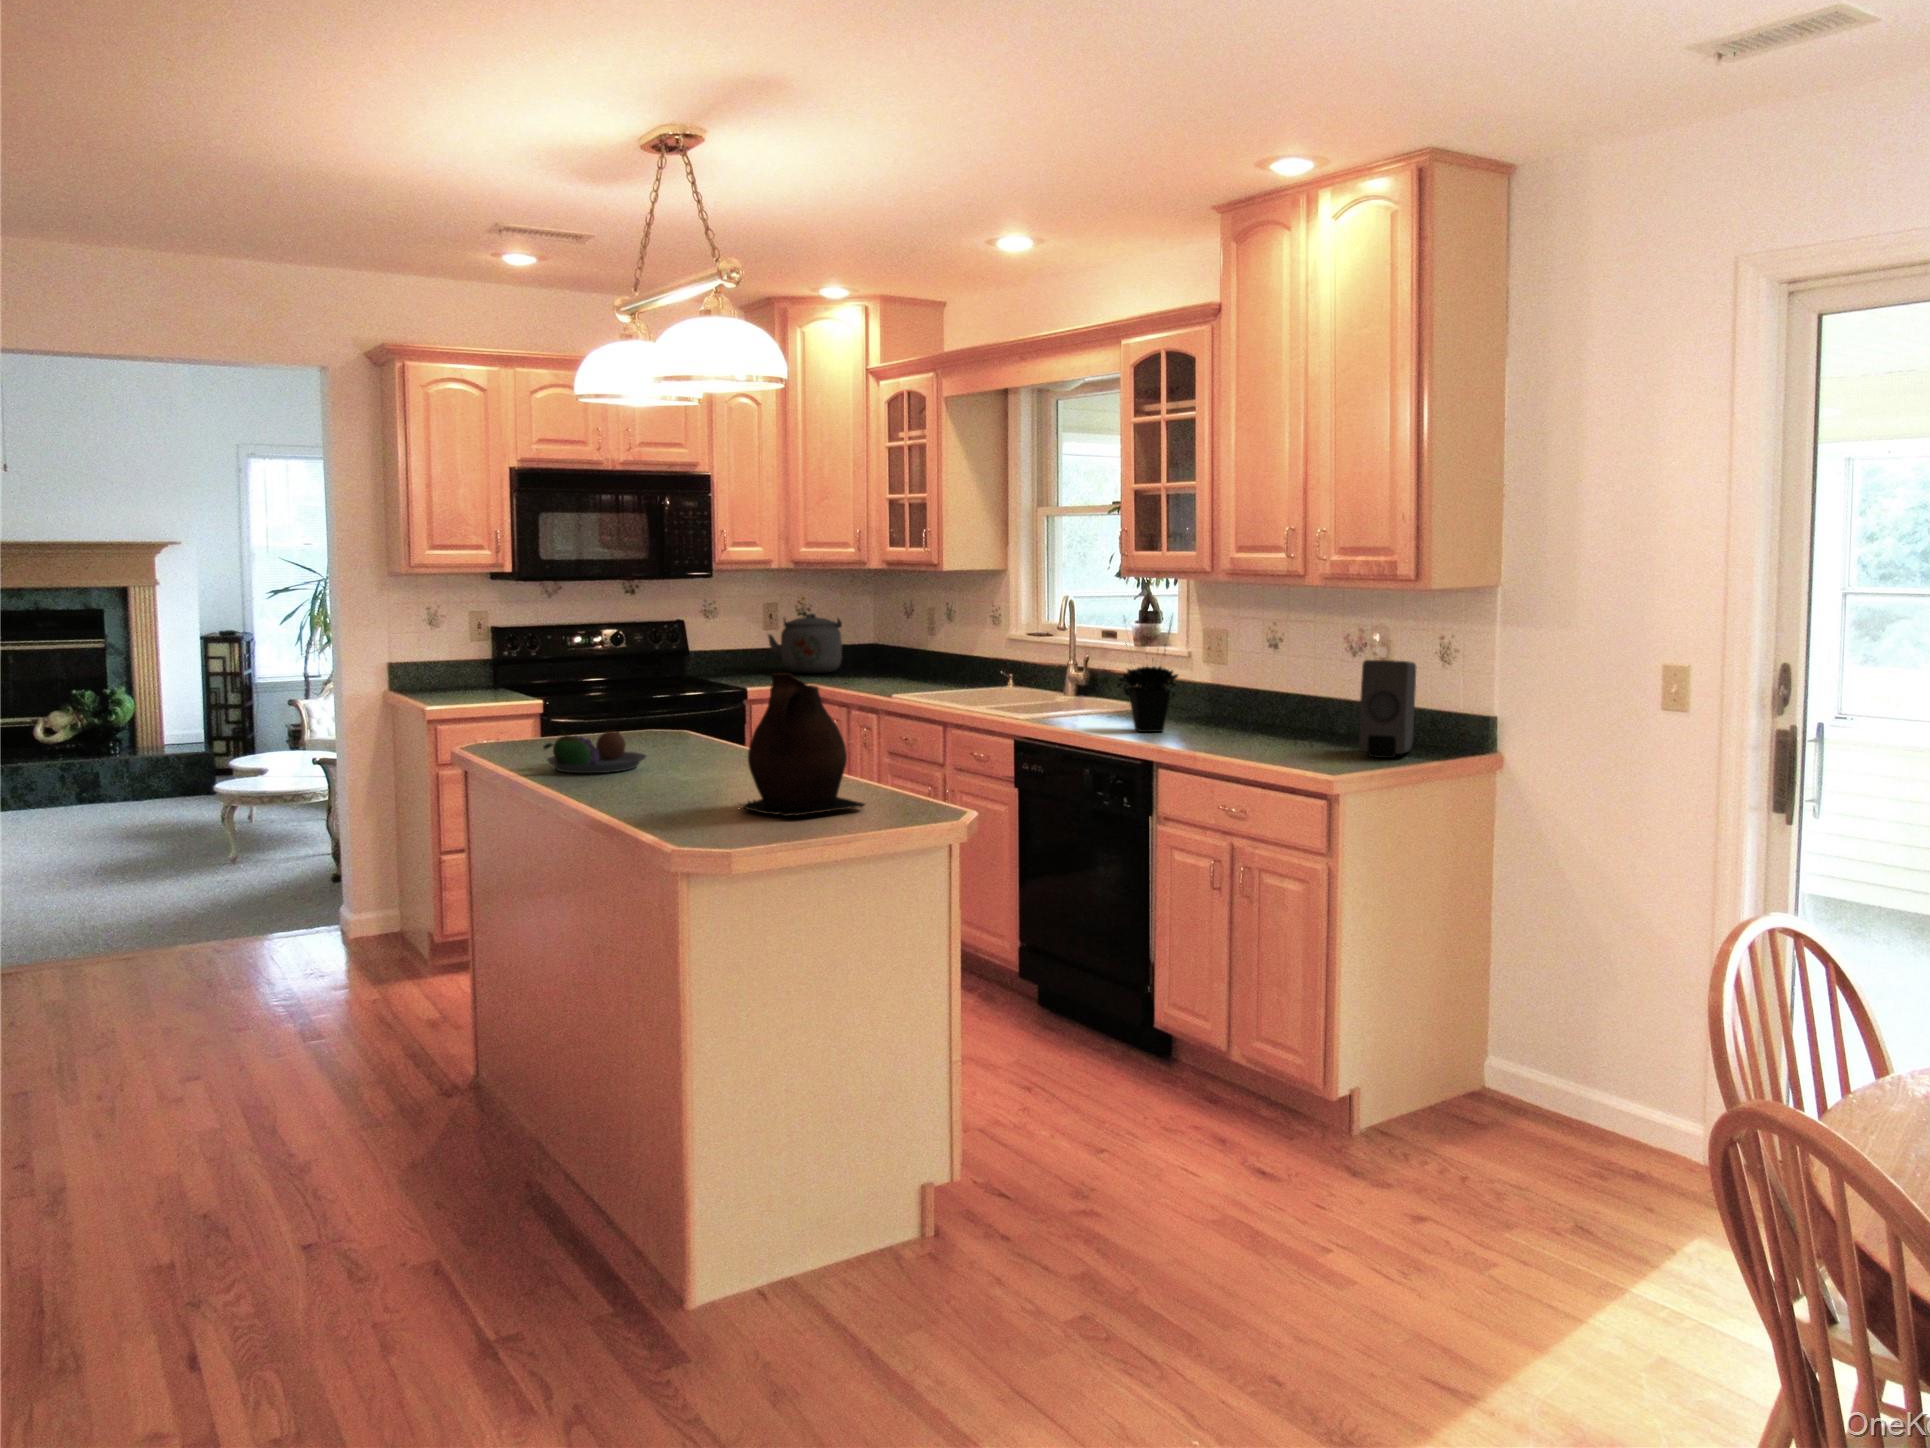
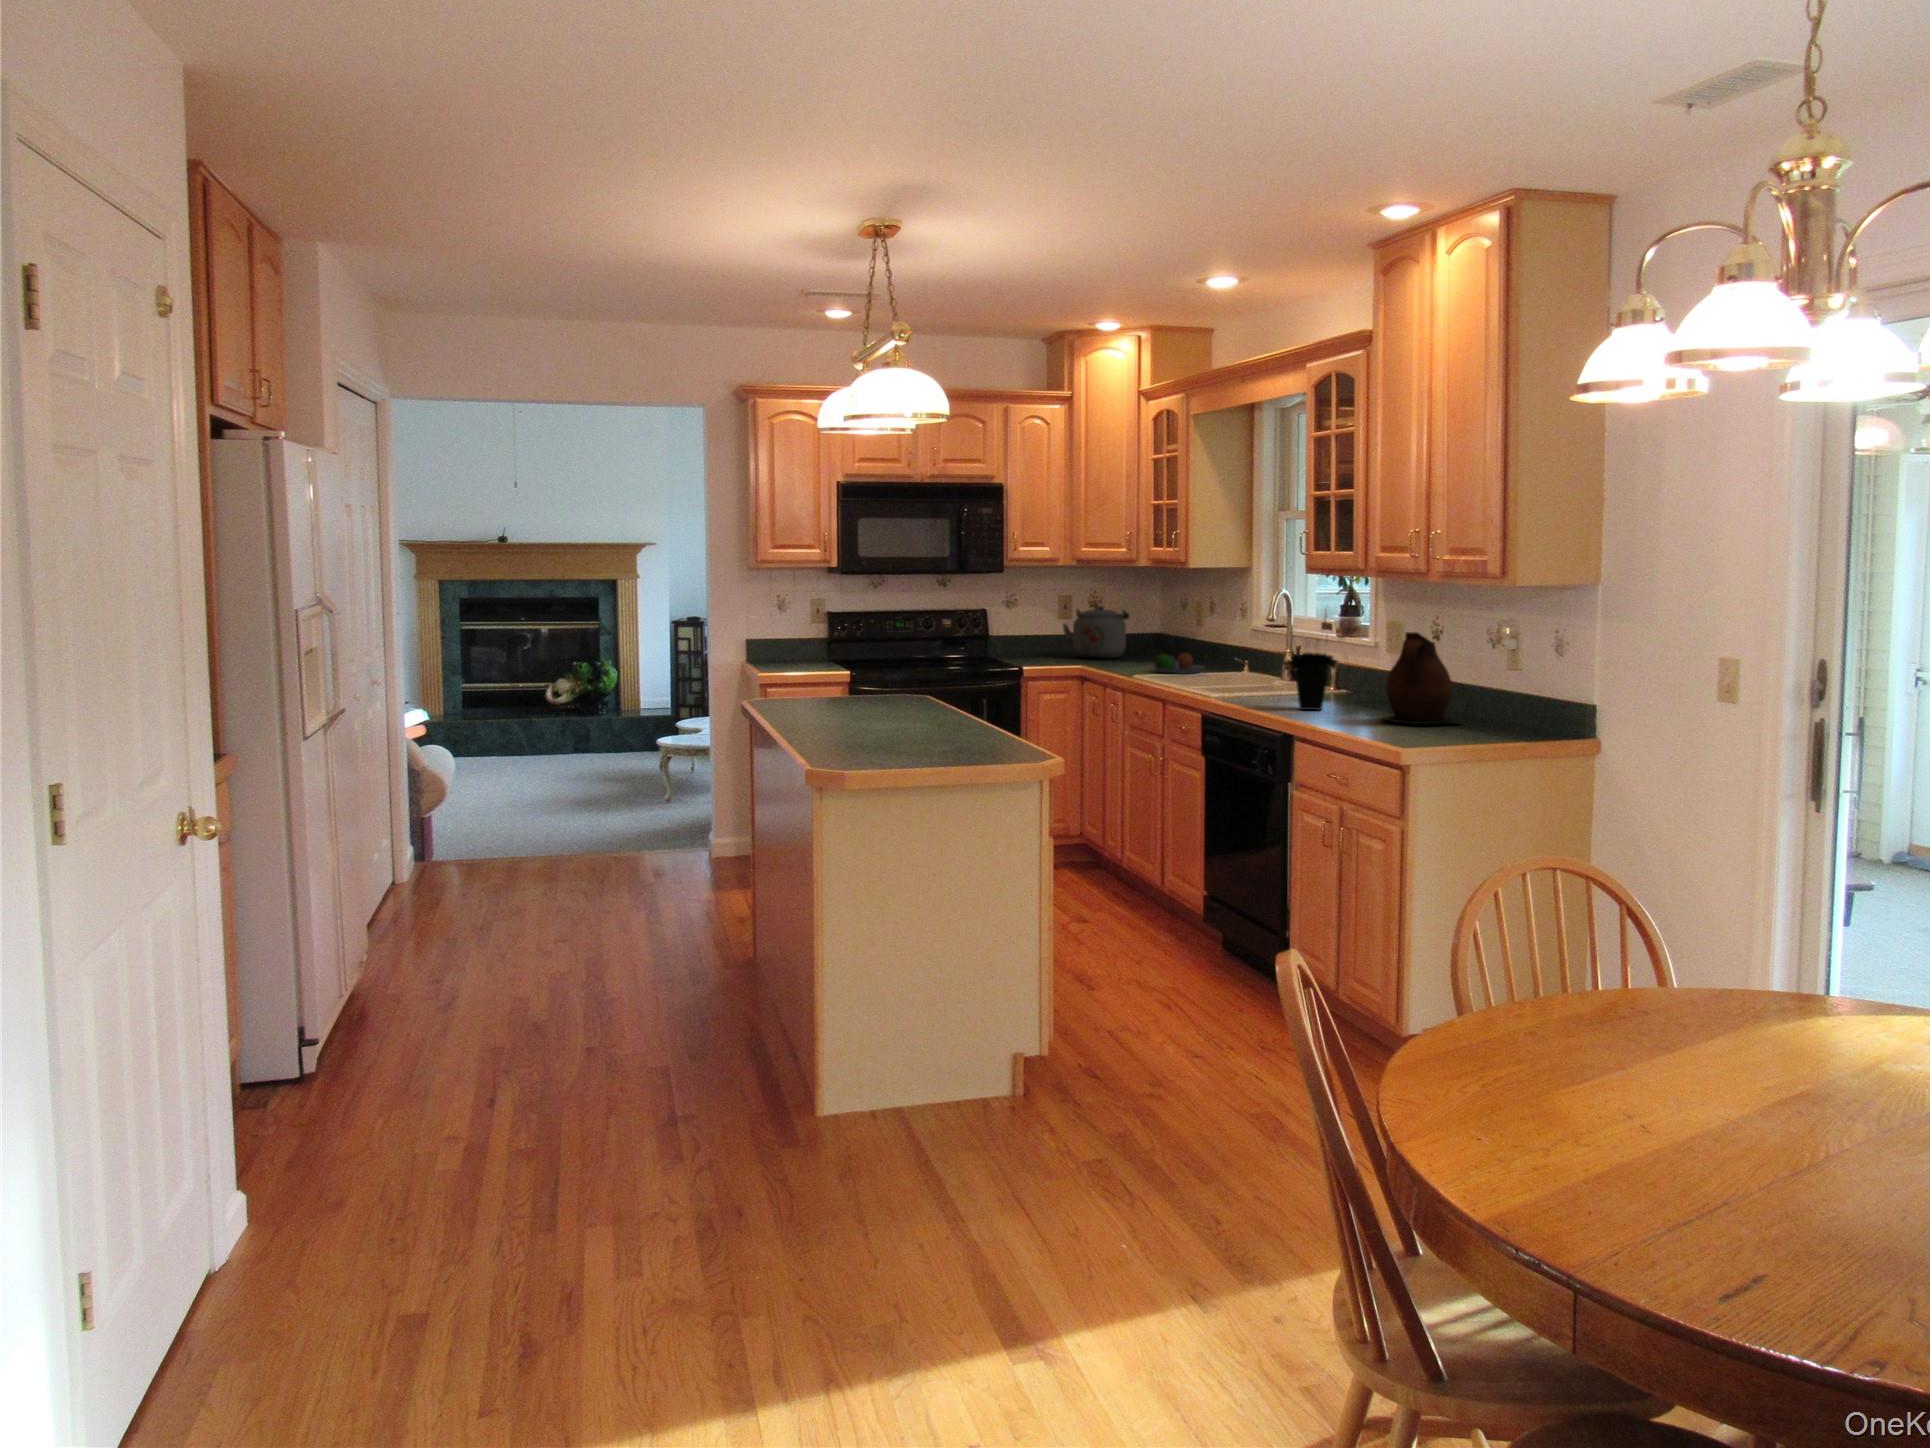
soap dispenser: present [1359,660,1416,758] -> none [1462,648,1527,737]
ceramic pitcher: present [741,673,865,816] -> present [1378,632,1463,724]
fruit bowl: present [543,729,646,773] -> present [1152,651,1204,674]

